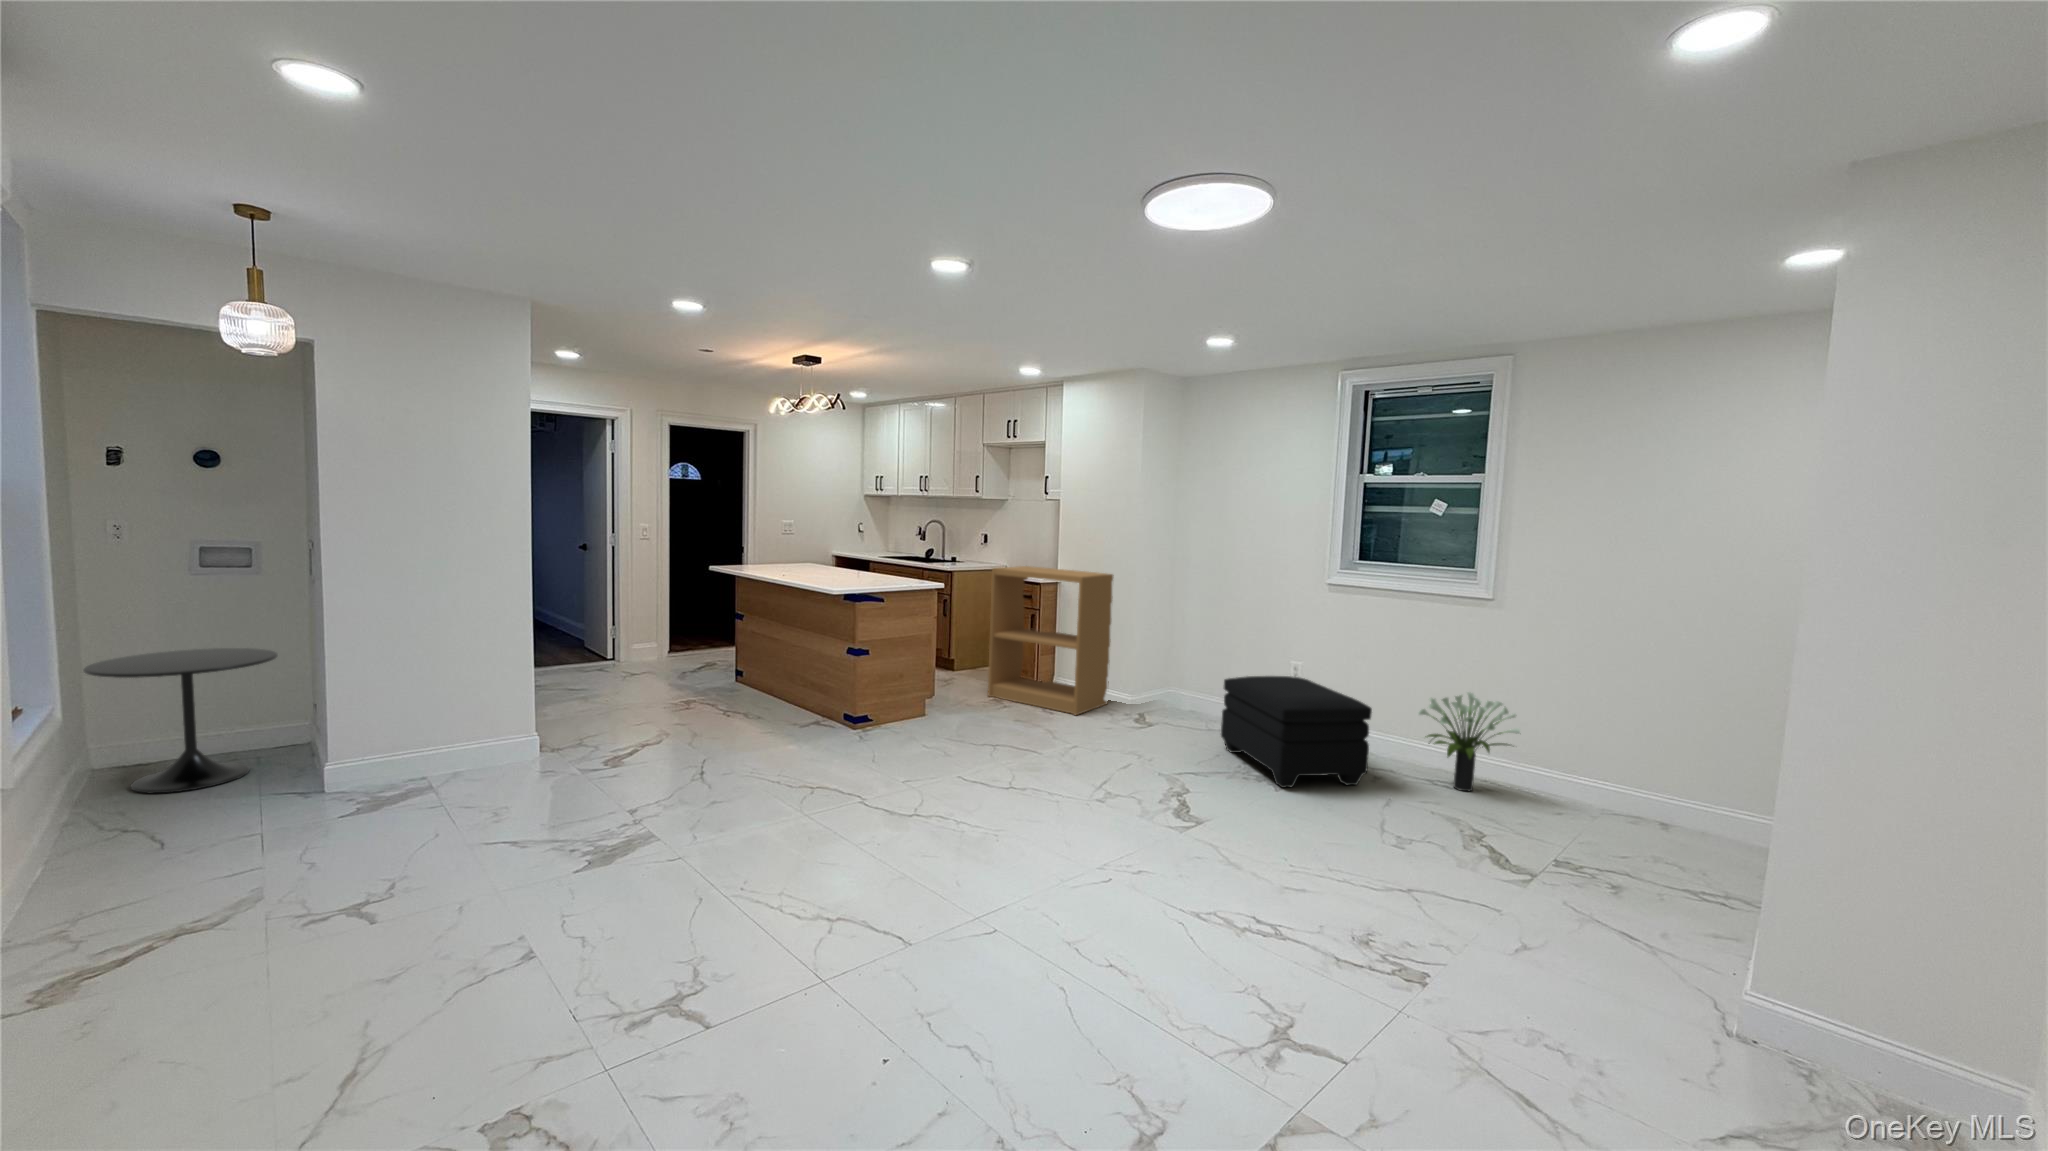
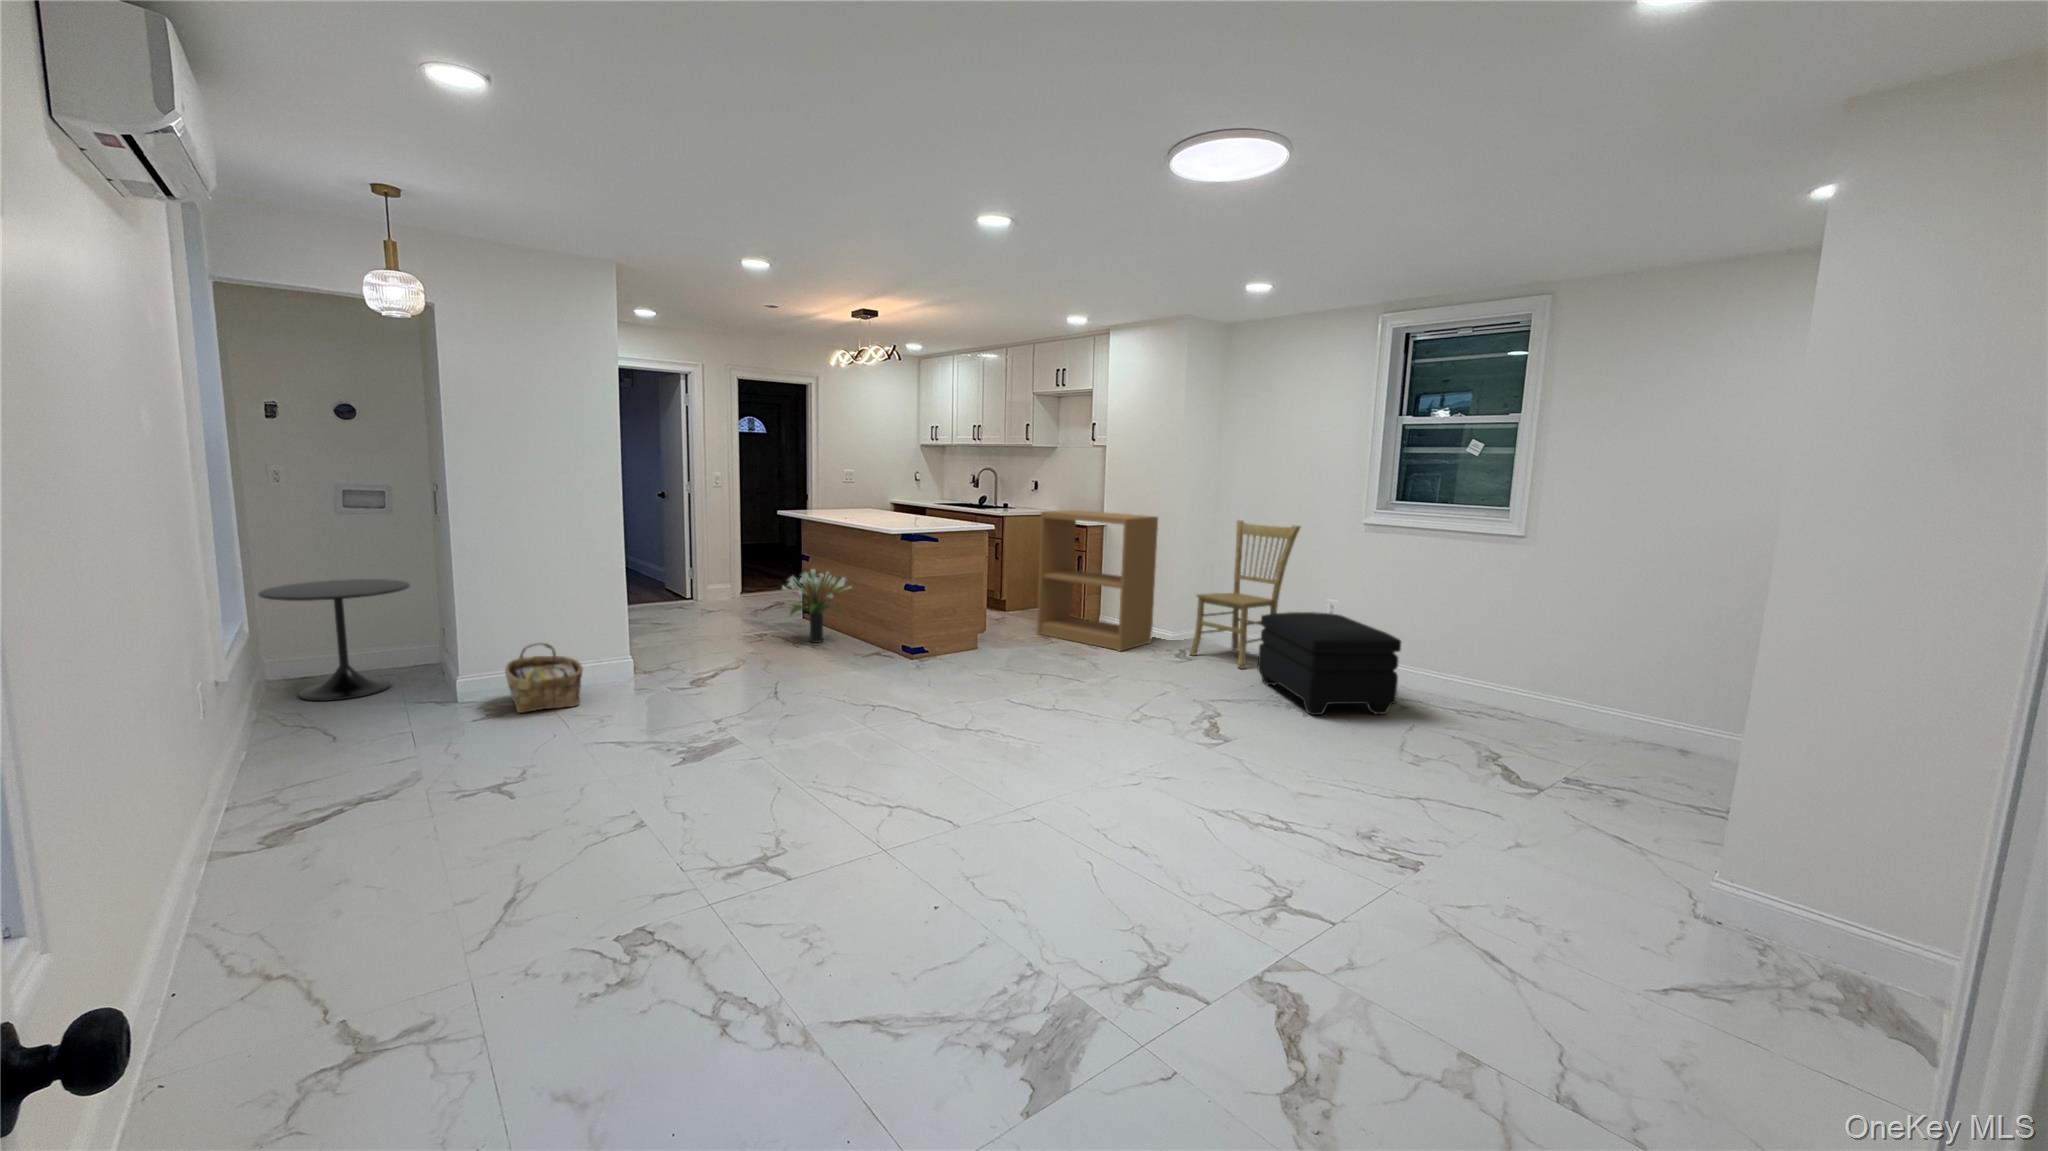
dining chair: none [1147,578,1260,734] -> present [1190,520,1300,669]
potted plant: present [1418,692,1520,792] -> present [782,569,852,643]
woven basket: none [385,720,479,805] -> present [505,643,582,713]

